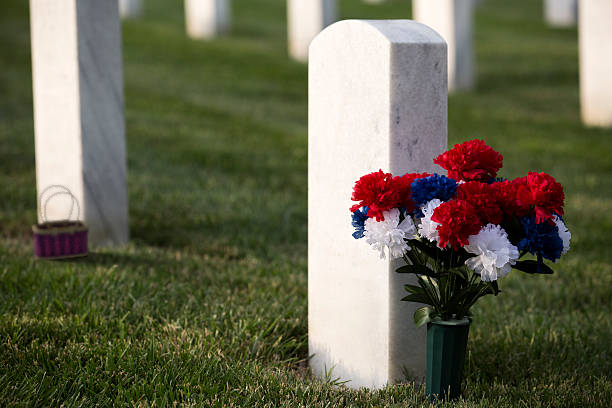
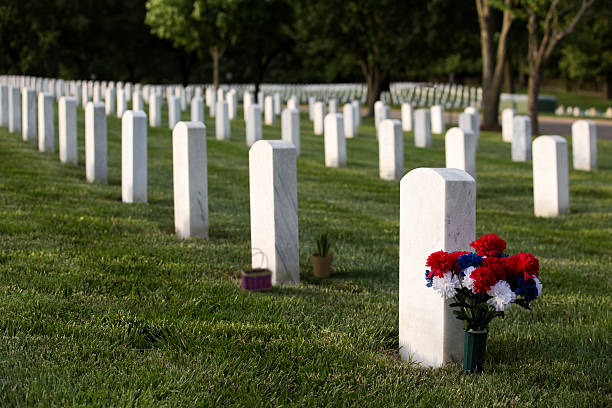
potted plant: none [164,164,204,237] -> present [312,234,336,278]

